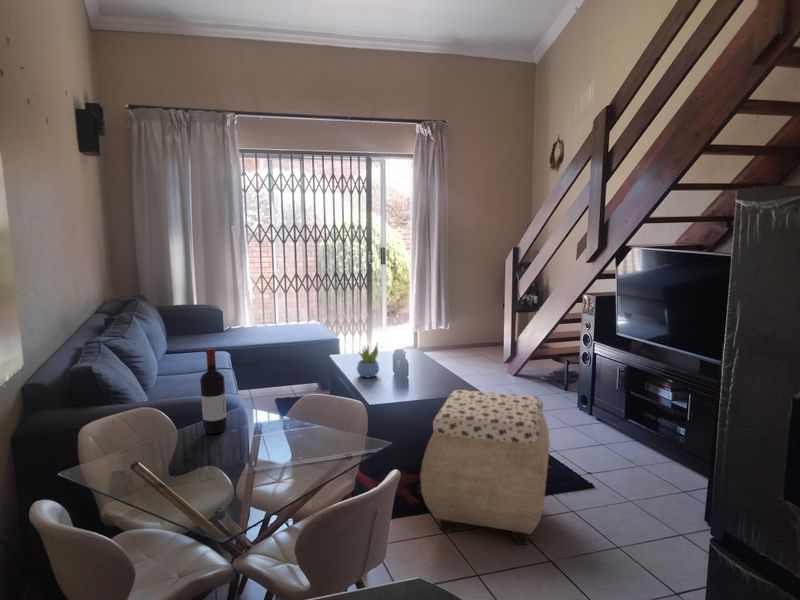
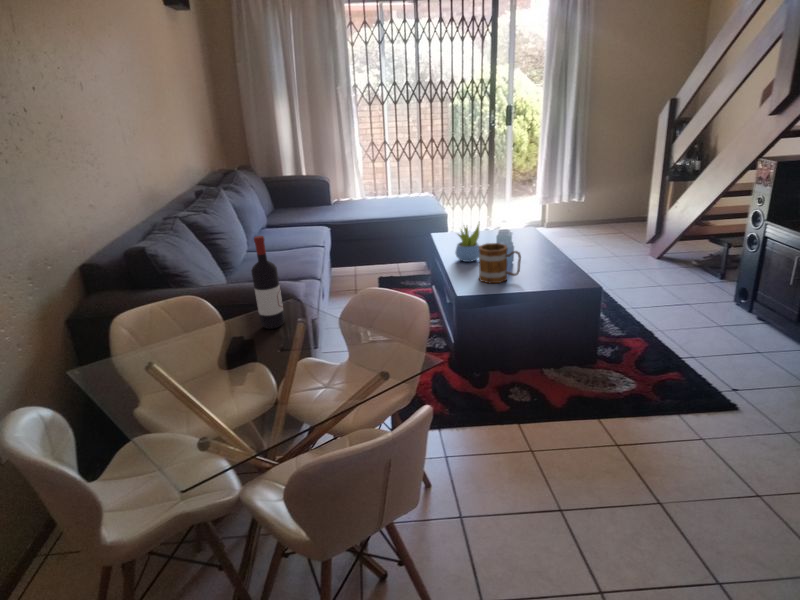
mug: none [381,359,418,394] -> present [479,243,521,283]
ottoman: present [420,390,550,545] -> none [504,285,679,473]

